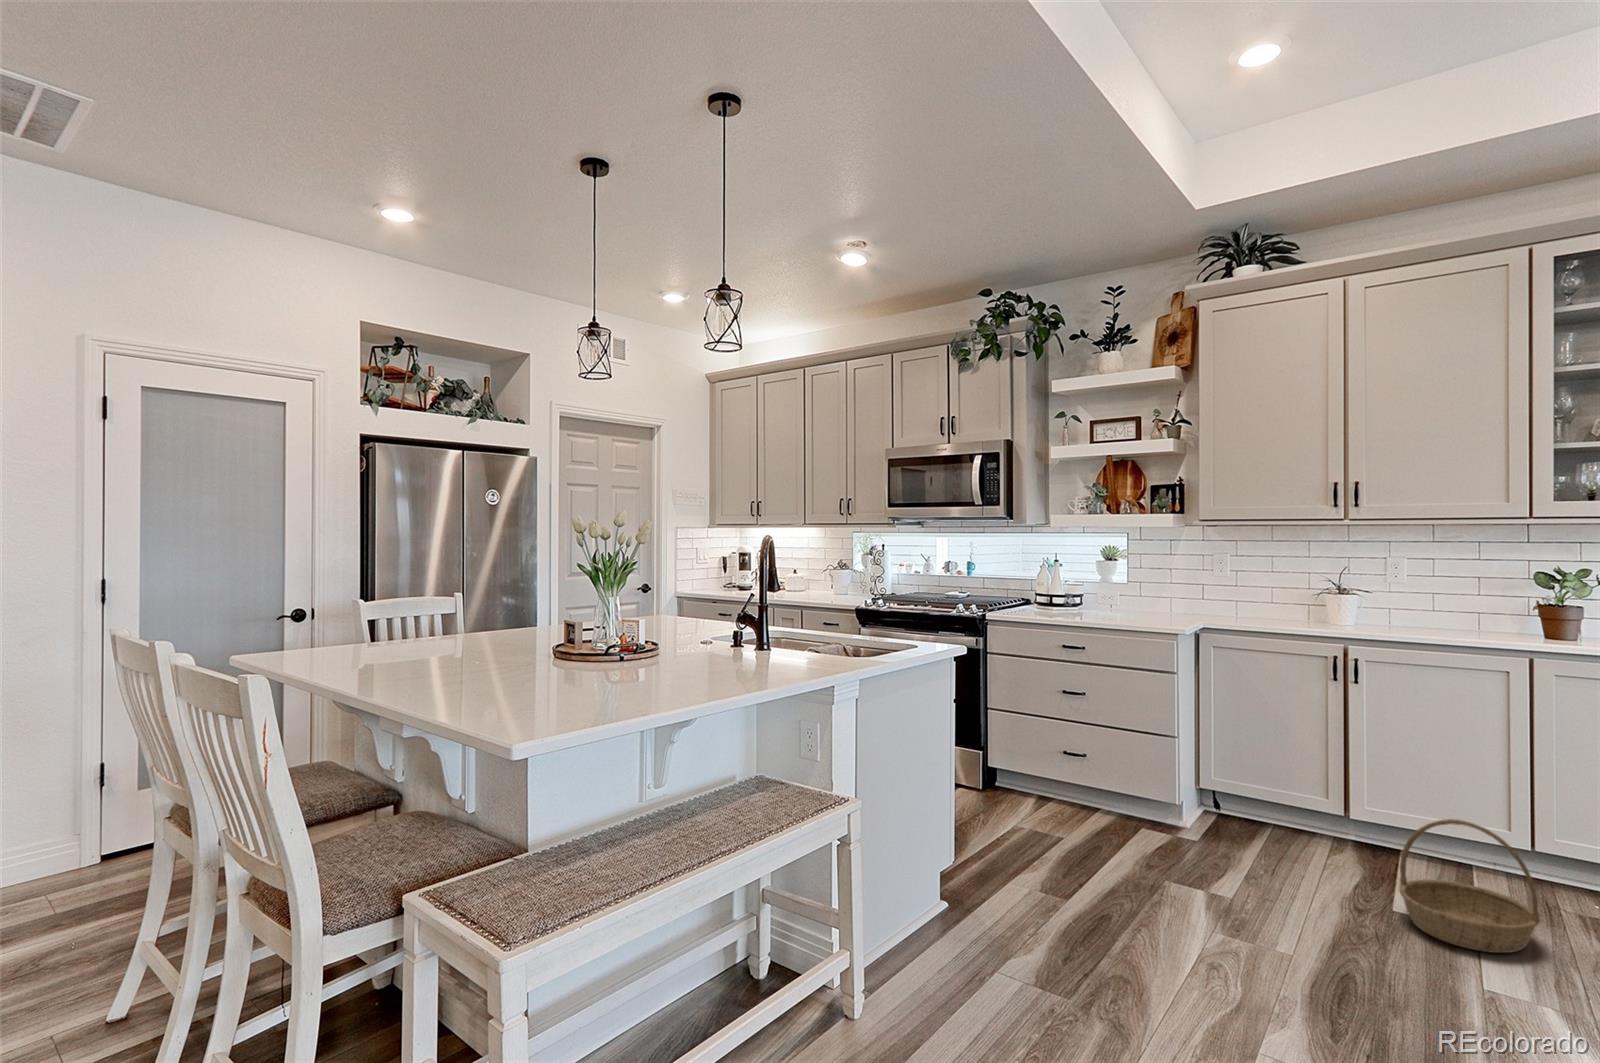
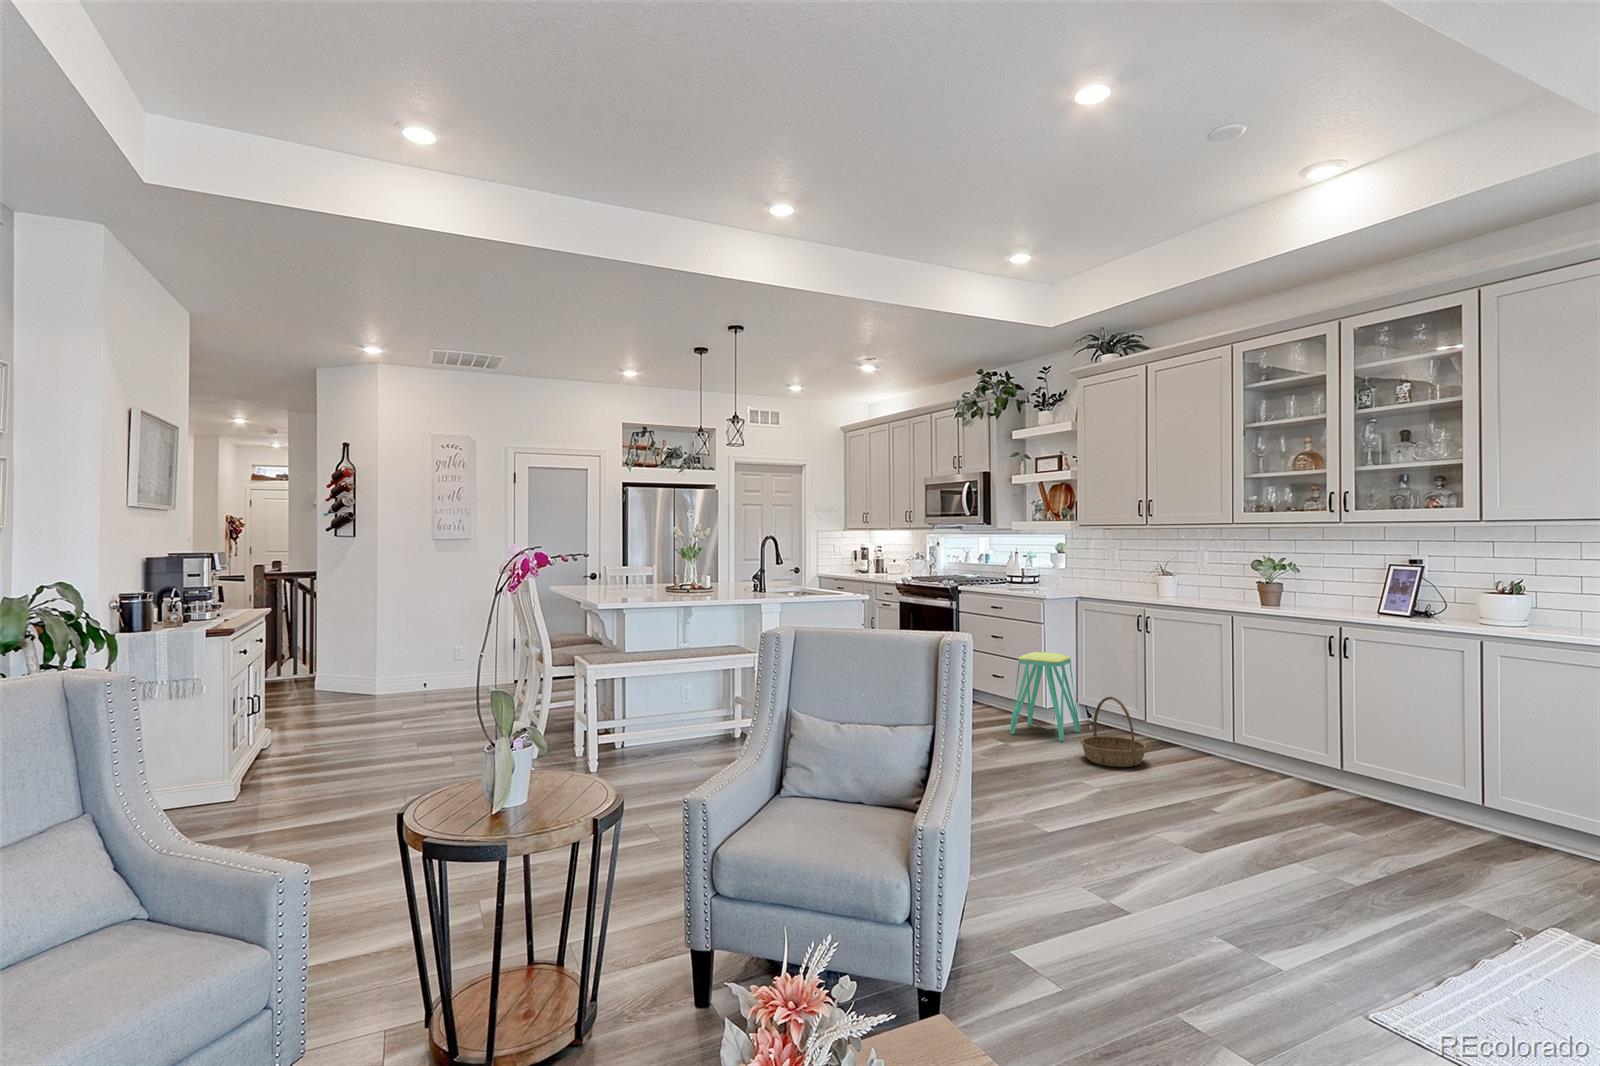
stool: none [1185,730,1308,887] -> present [1010,652,1079,741]

